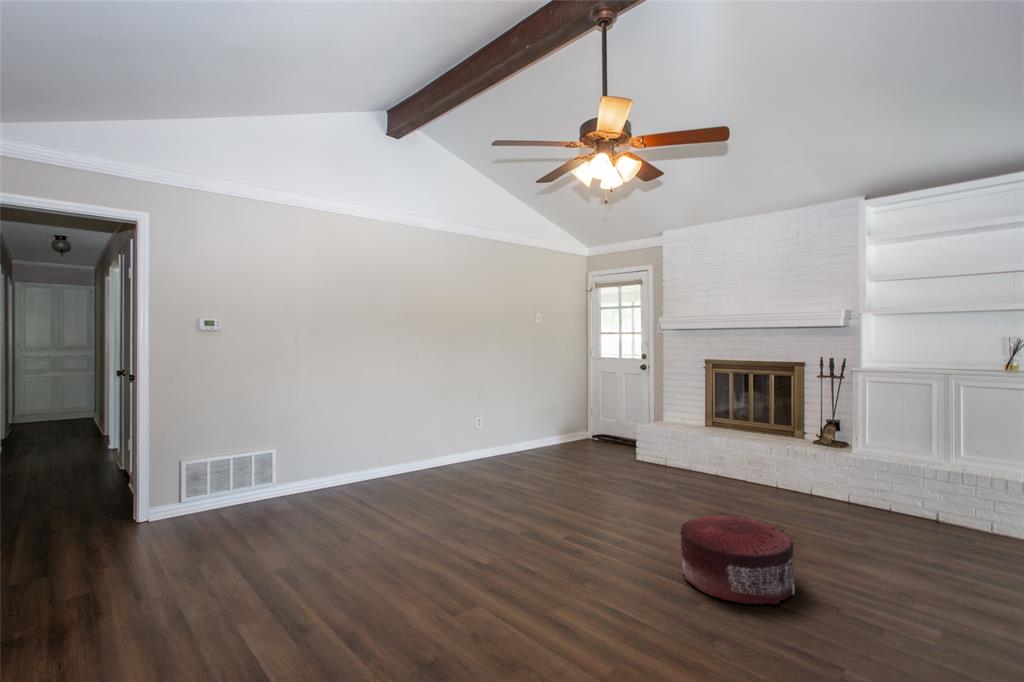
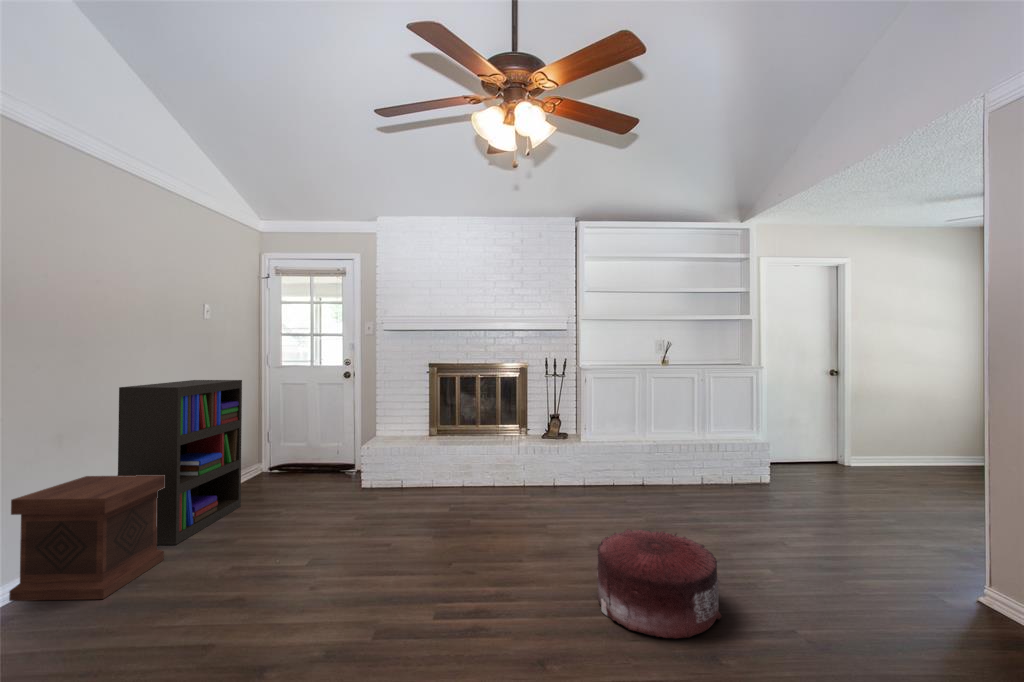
bookshelf: none [482,366,553,464] -> present [118,380,242,545]
side table: none [430,415,493,477] -> present [9,475,165,601]

